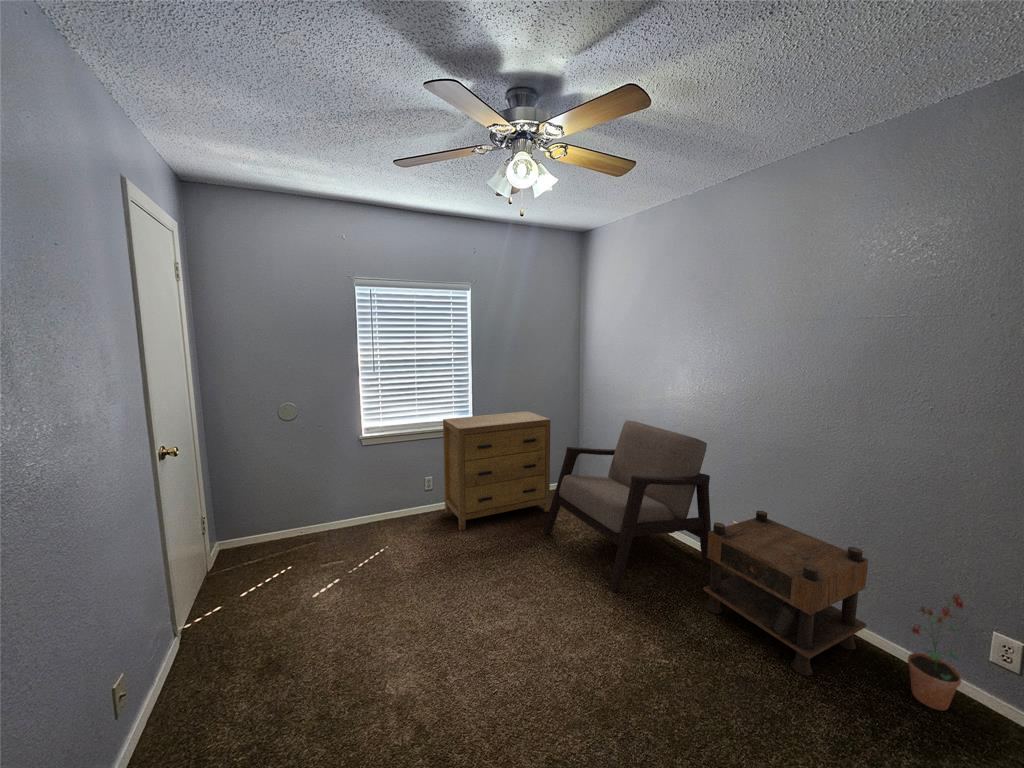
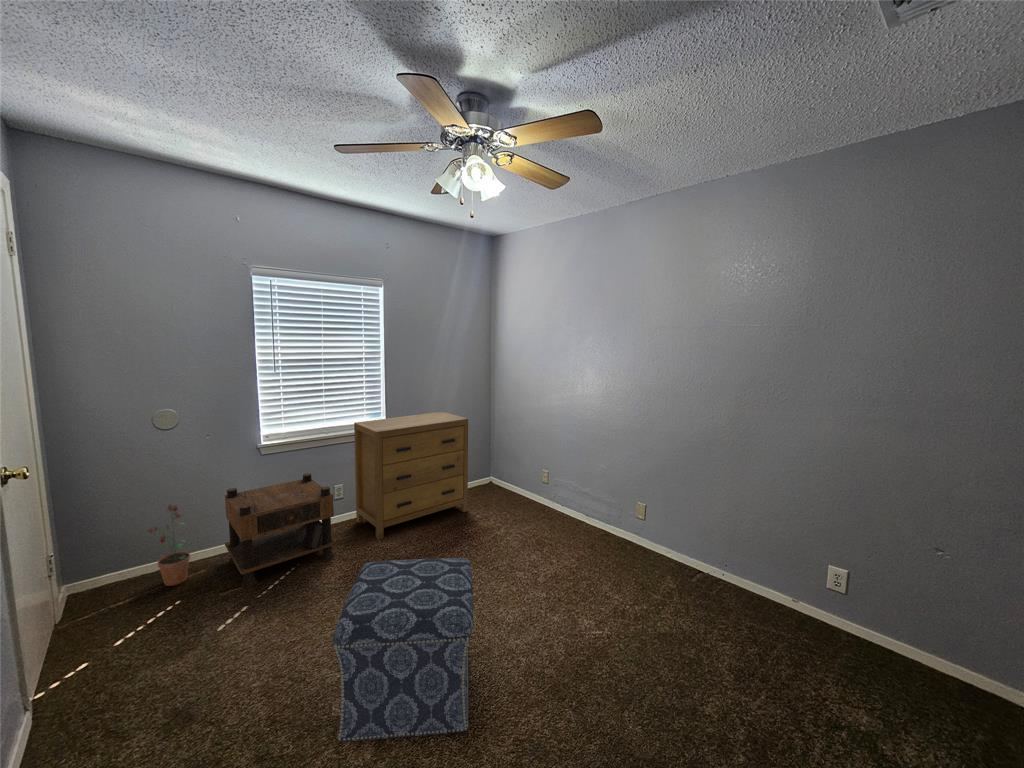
armchair: present [544,420,712,593] -> none [466,417,622,580]
nightstand: present [704,511,868,675] -> present [225,473,336,588]
ottoman: none [379,554,523,738] -> present [333,558,474,742]
potted plant: present [908,593,963,711] -> present [149,504,190,586]

